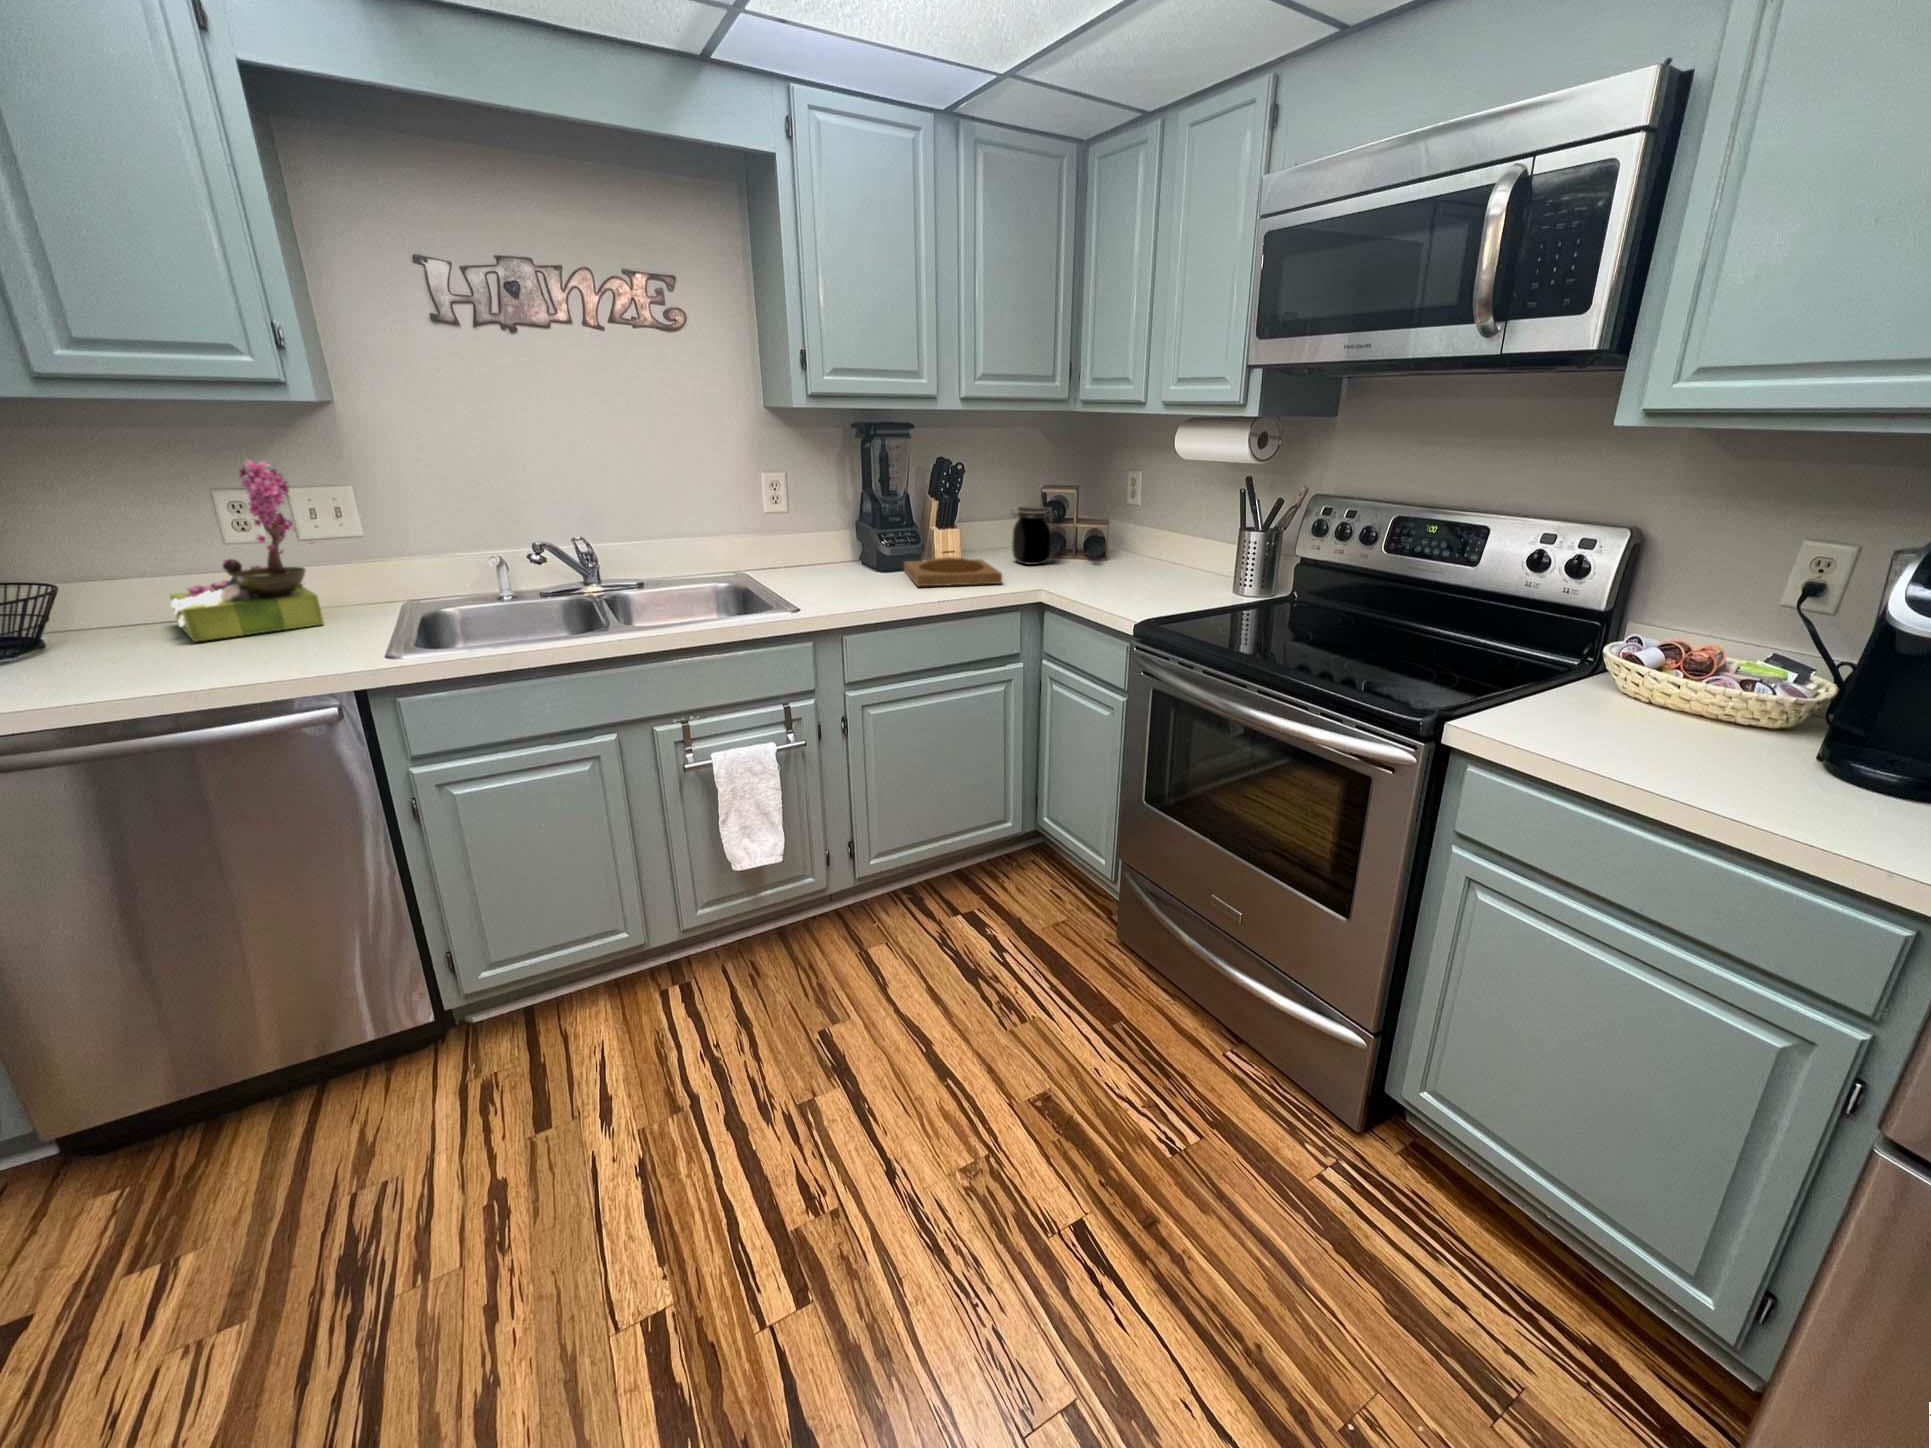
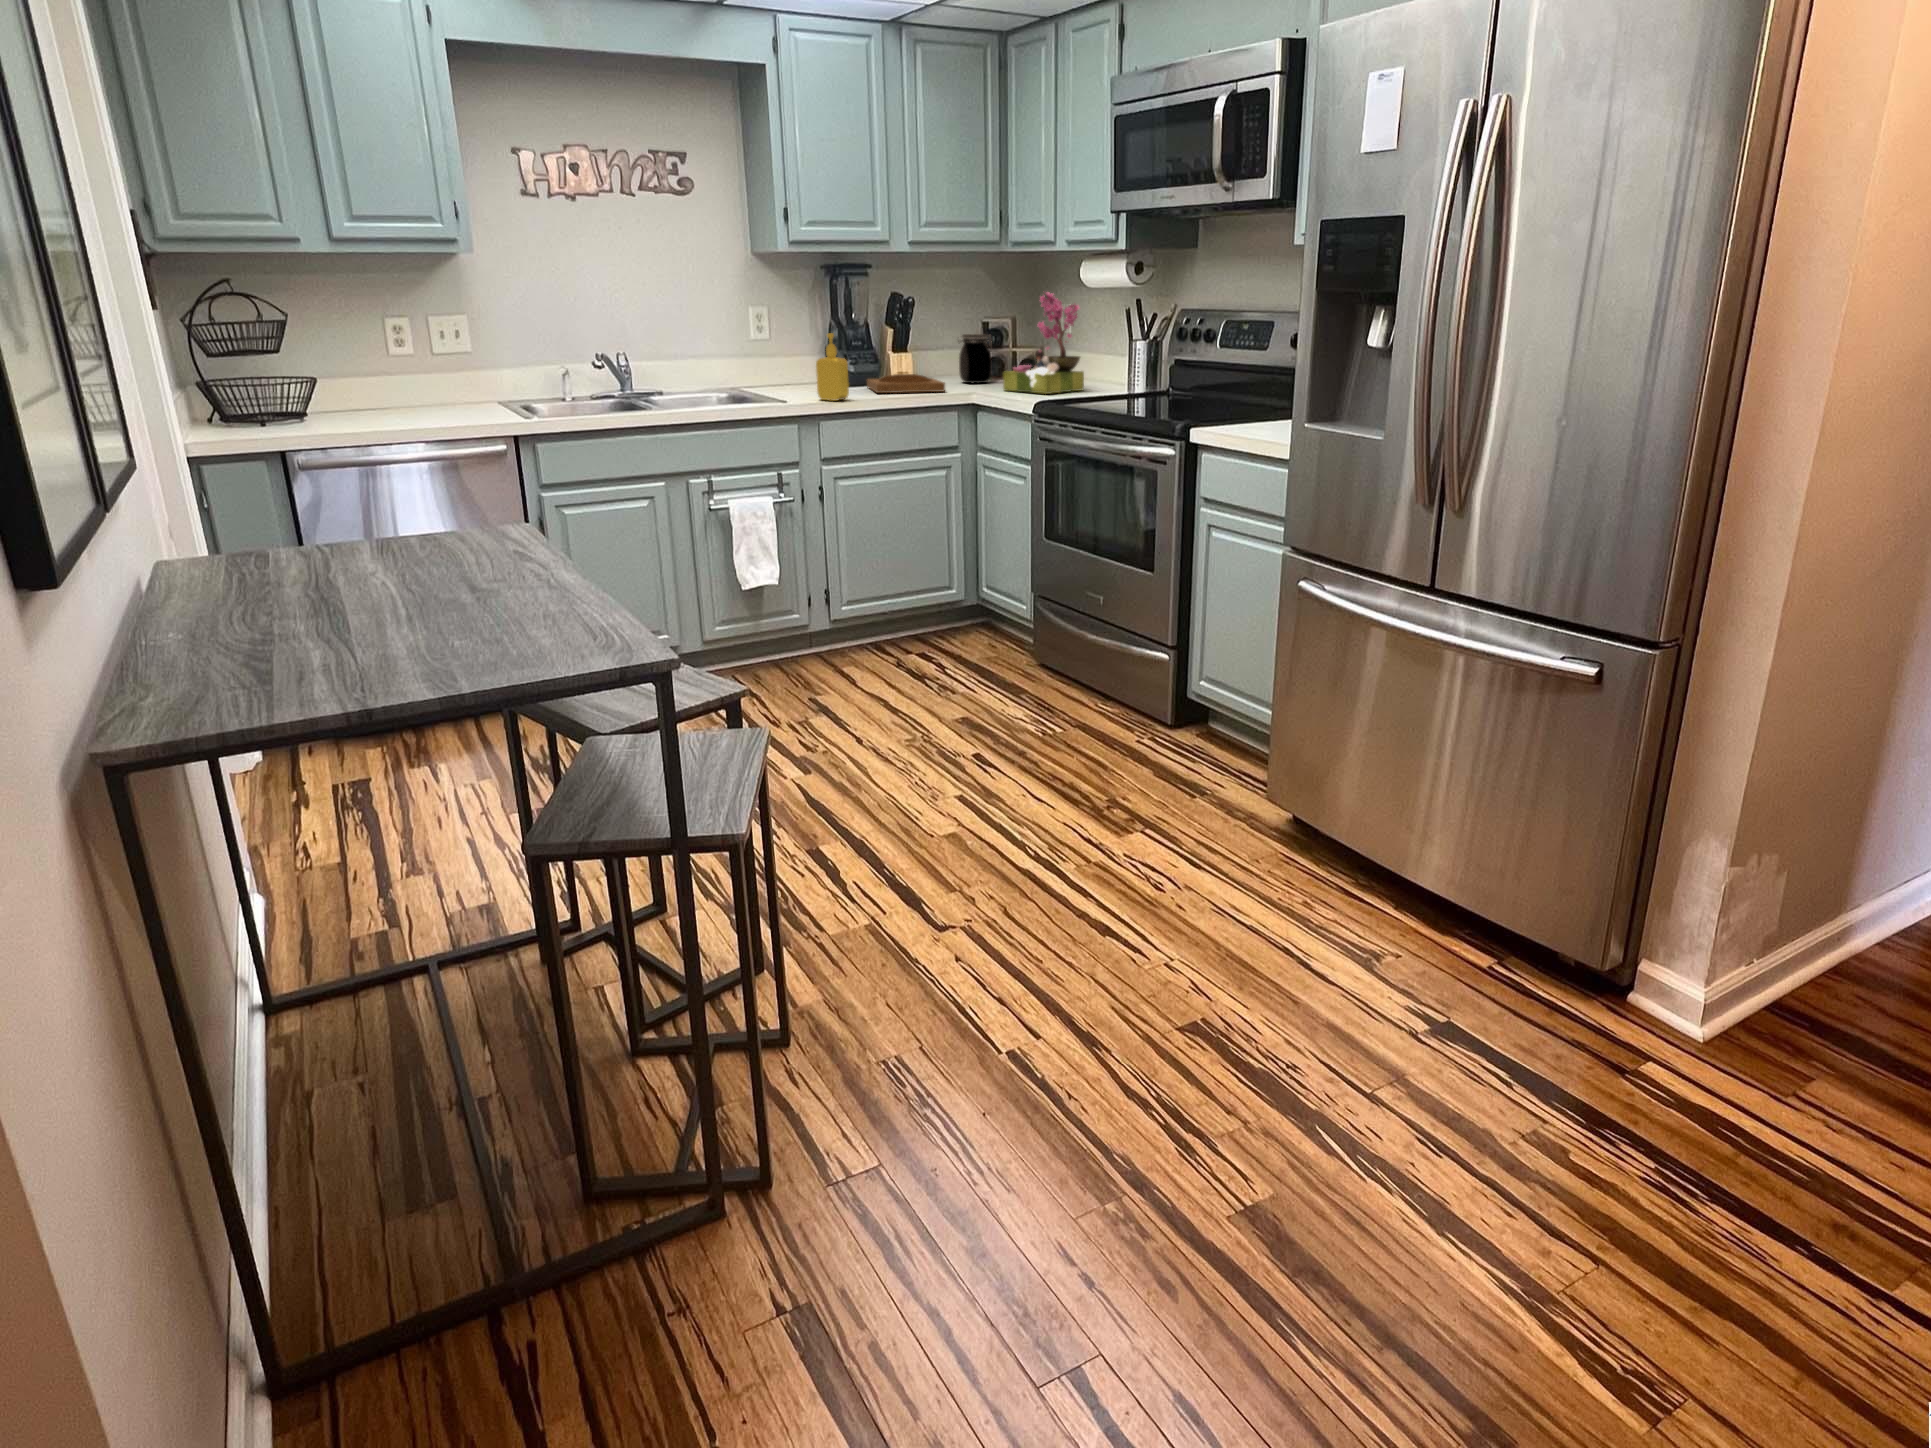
flower arrangement: present [170,460,324,642] -> present [1003,292,1084,394]
soap dispenser: none [839,517,882,605] -> present [816,333,849,401]

